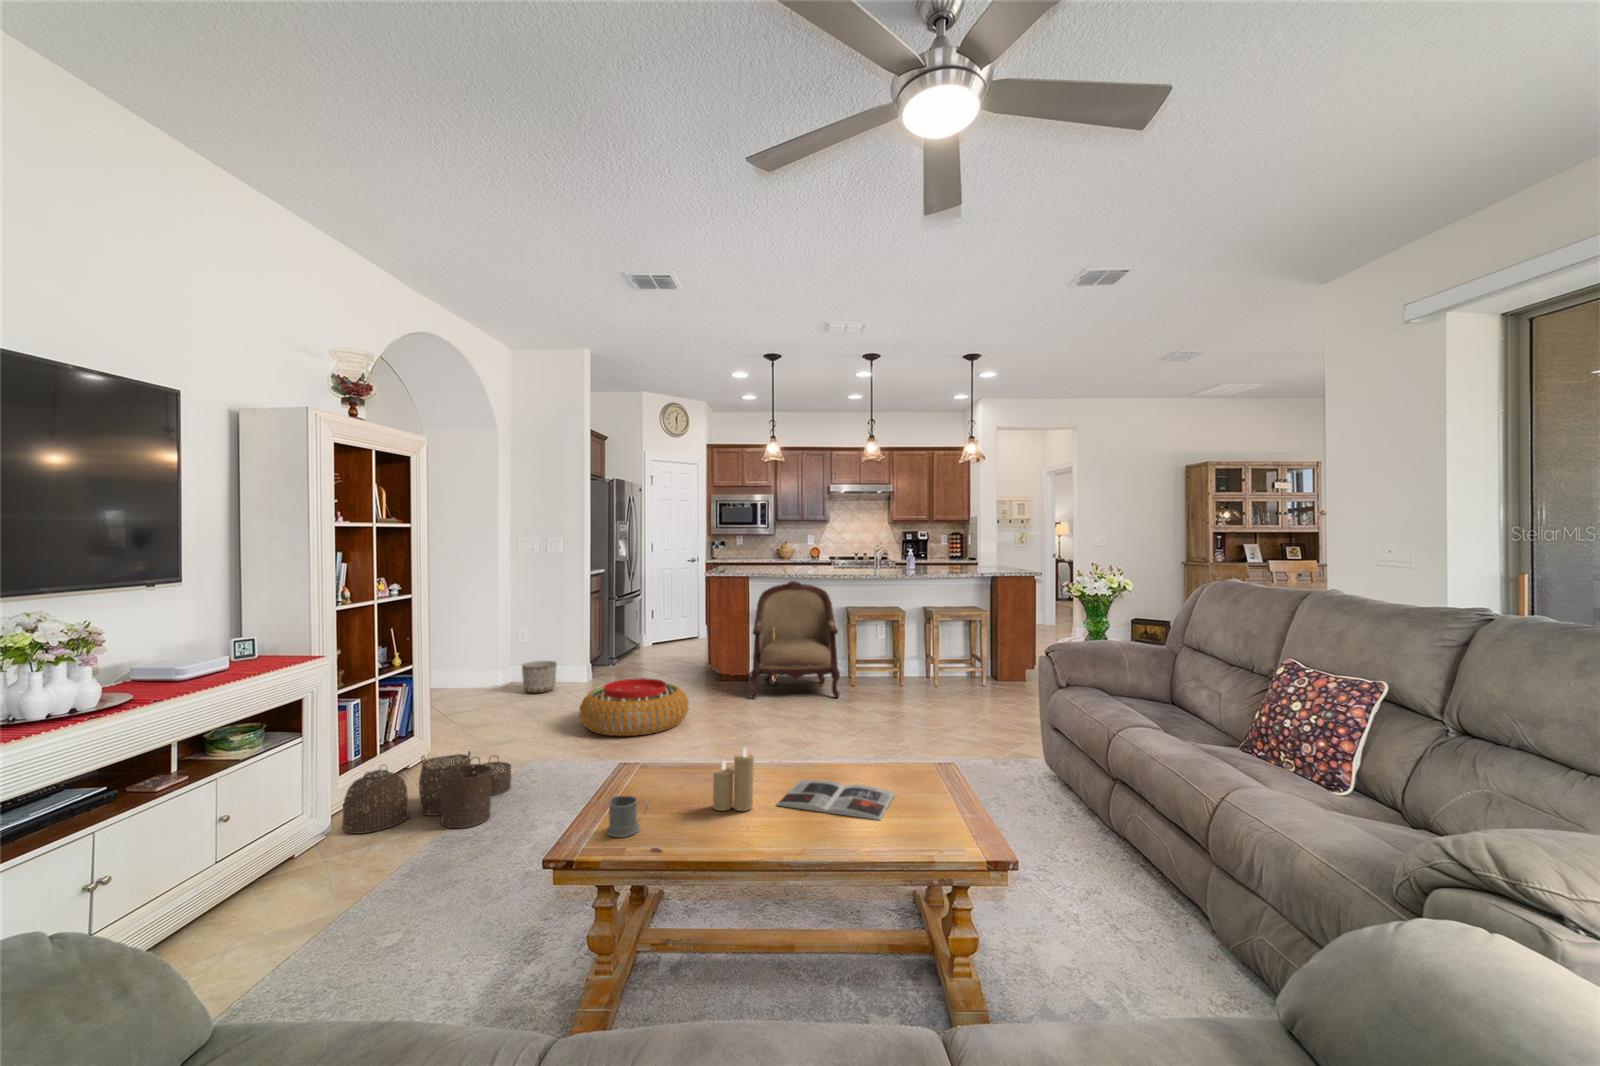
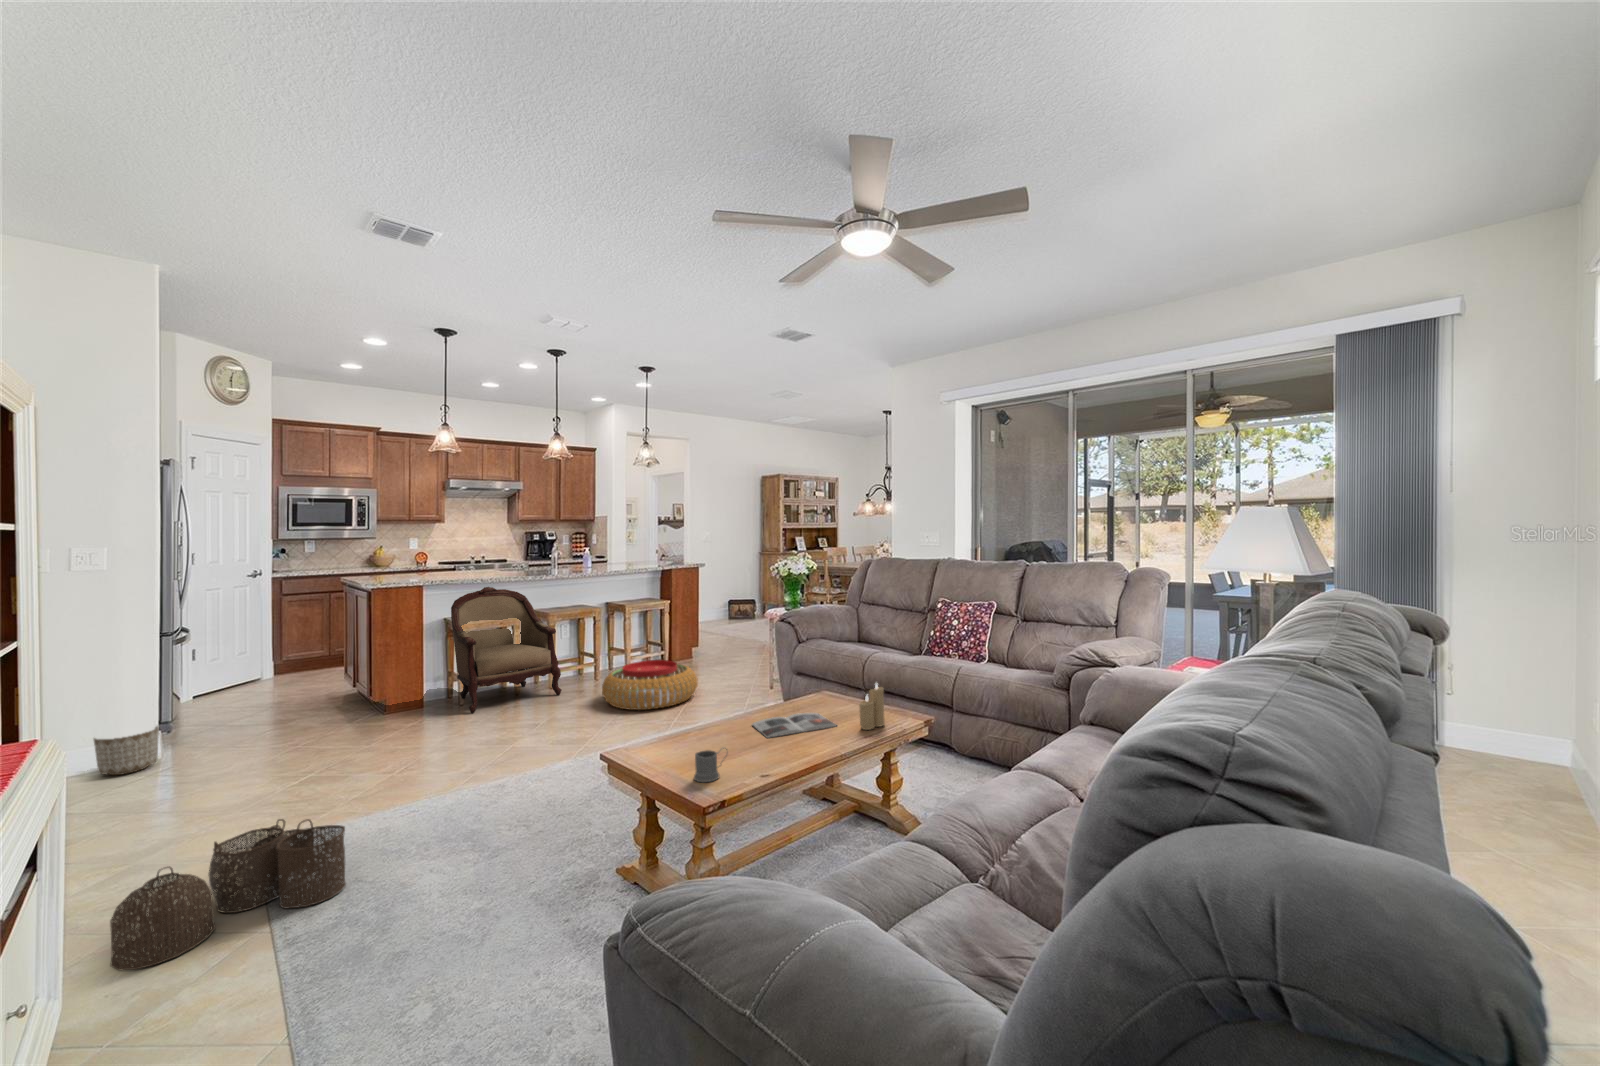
pouf: present [579,678,689,736] -> present [602,660,698,710]
candle: present [713,748,754,811] -> present [859,684,885,730]

